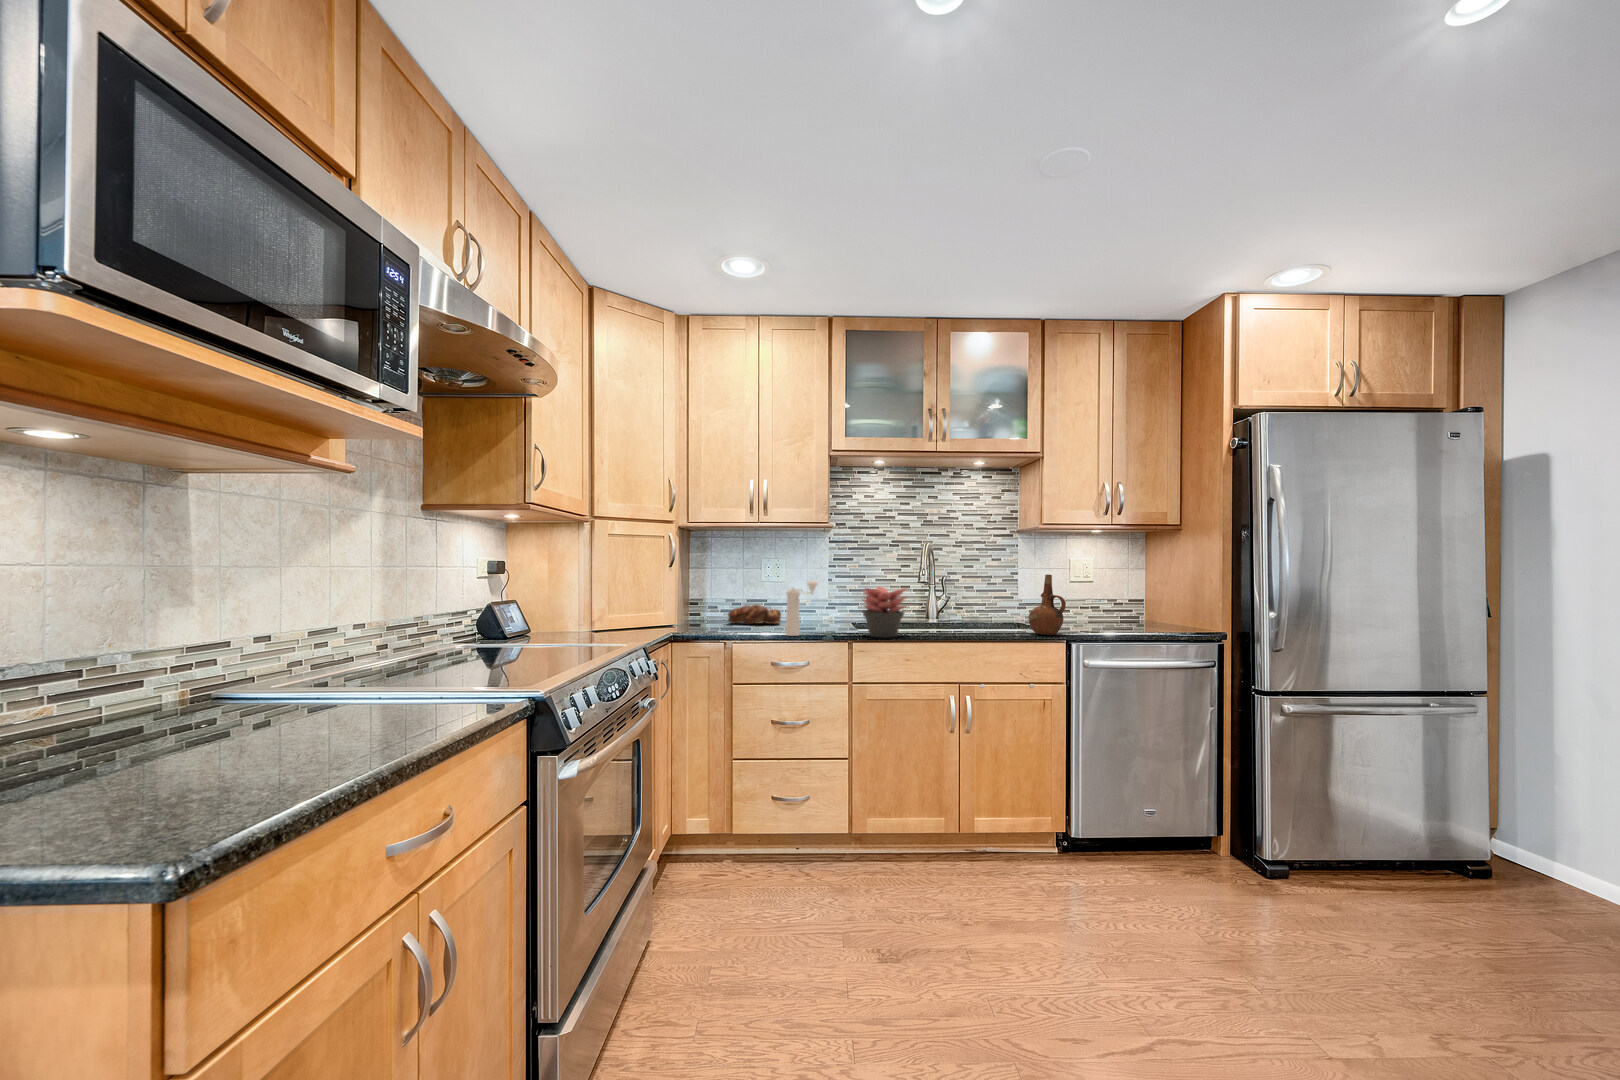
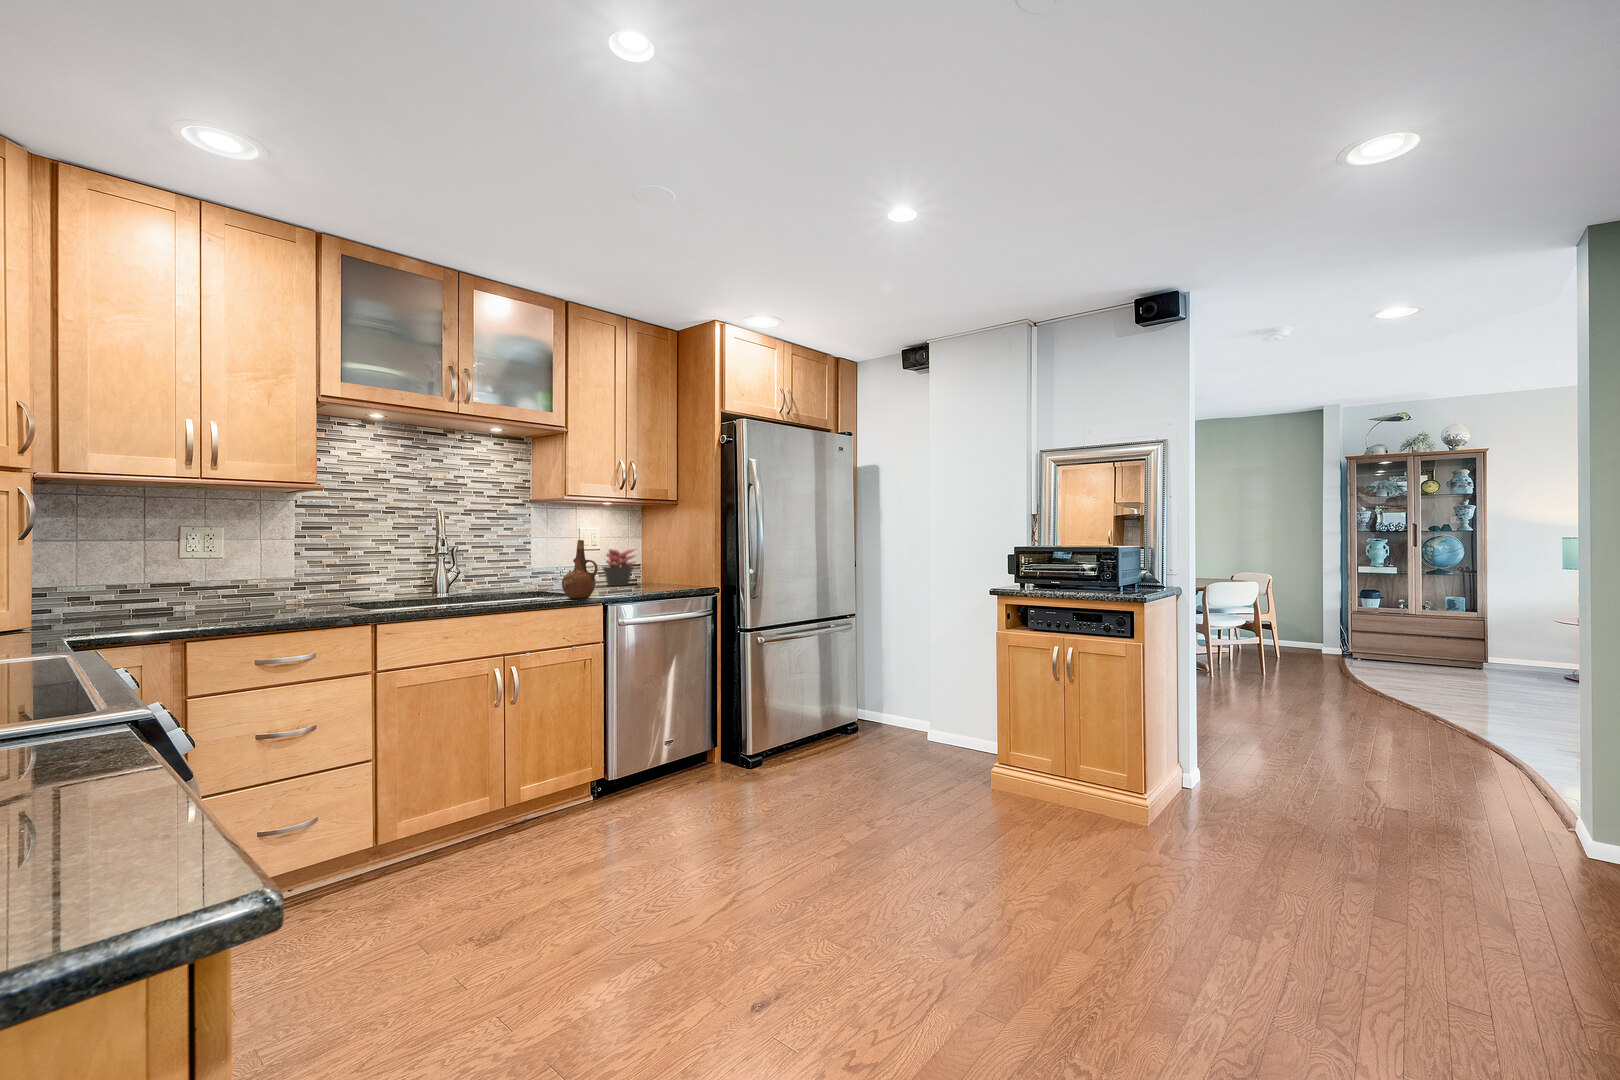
pepper mill: present [785,581,817,636] -> none [273,554,315,624]
succulent plant: present [862,586,906,638] -> present [603,549,635,586]
bread loaf: present [728,605,781,624] -> none [139,592,236,621]

